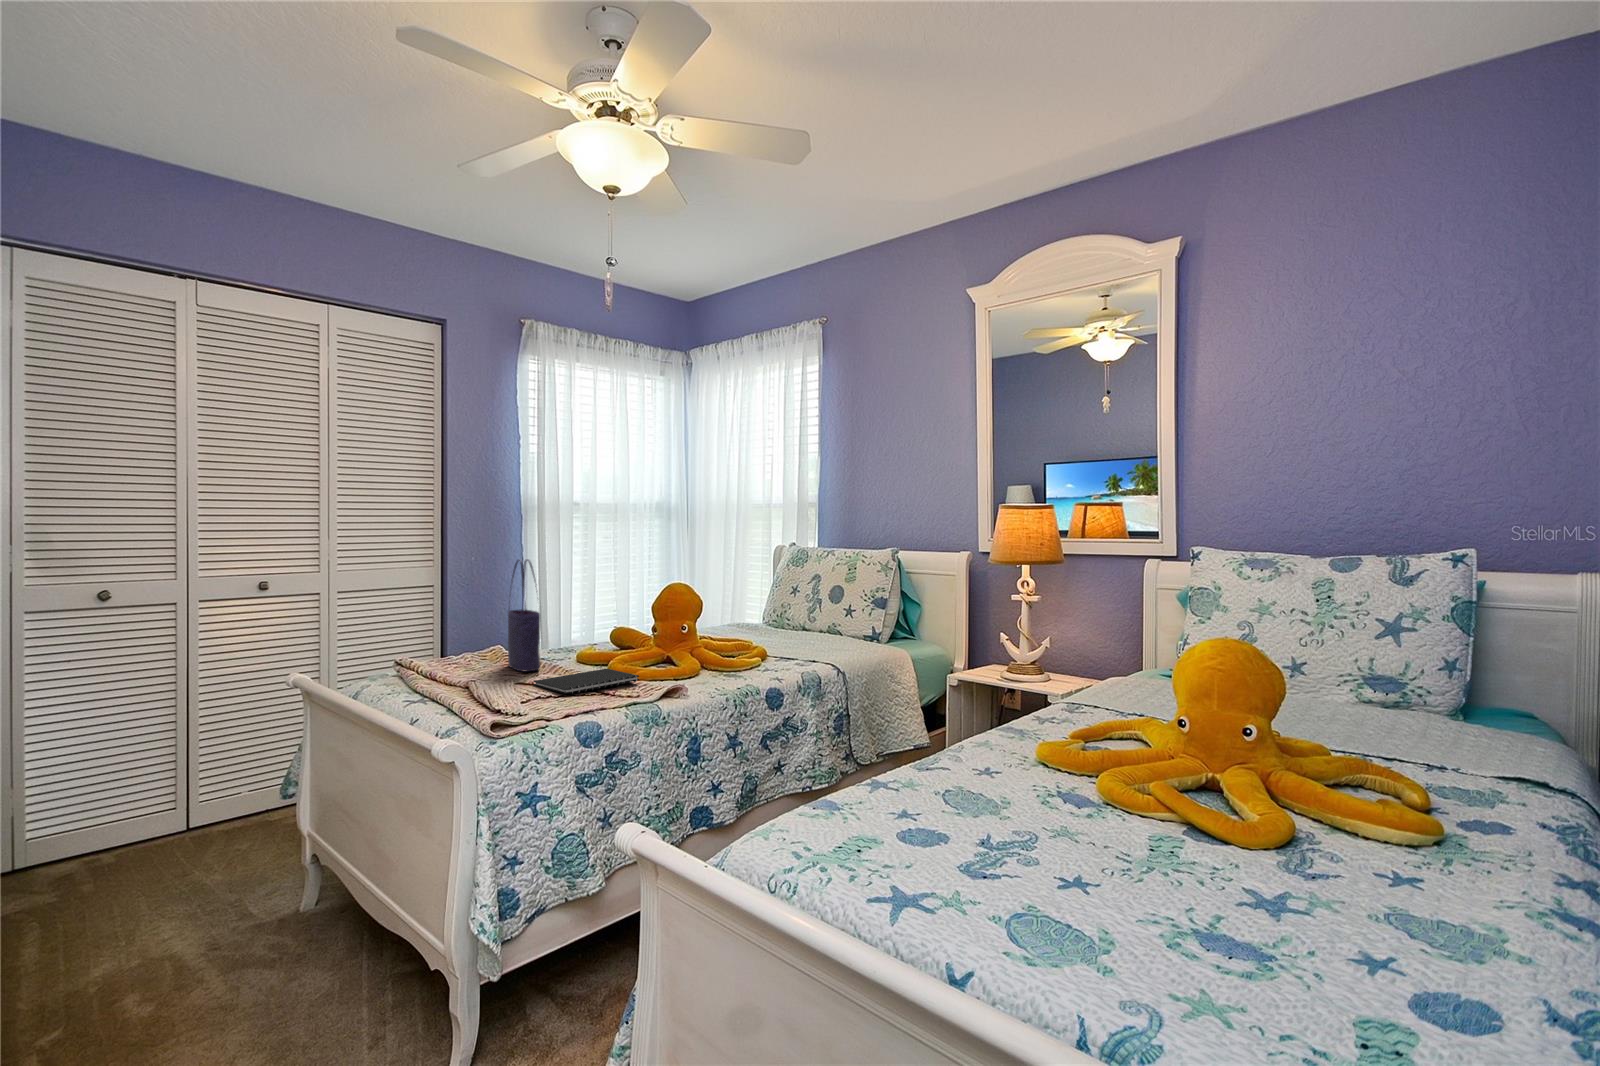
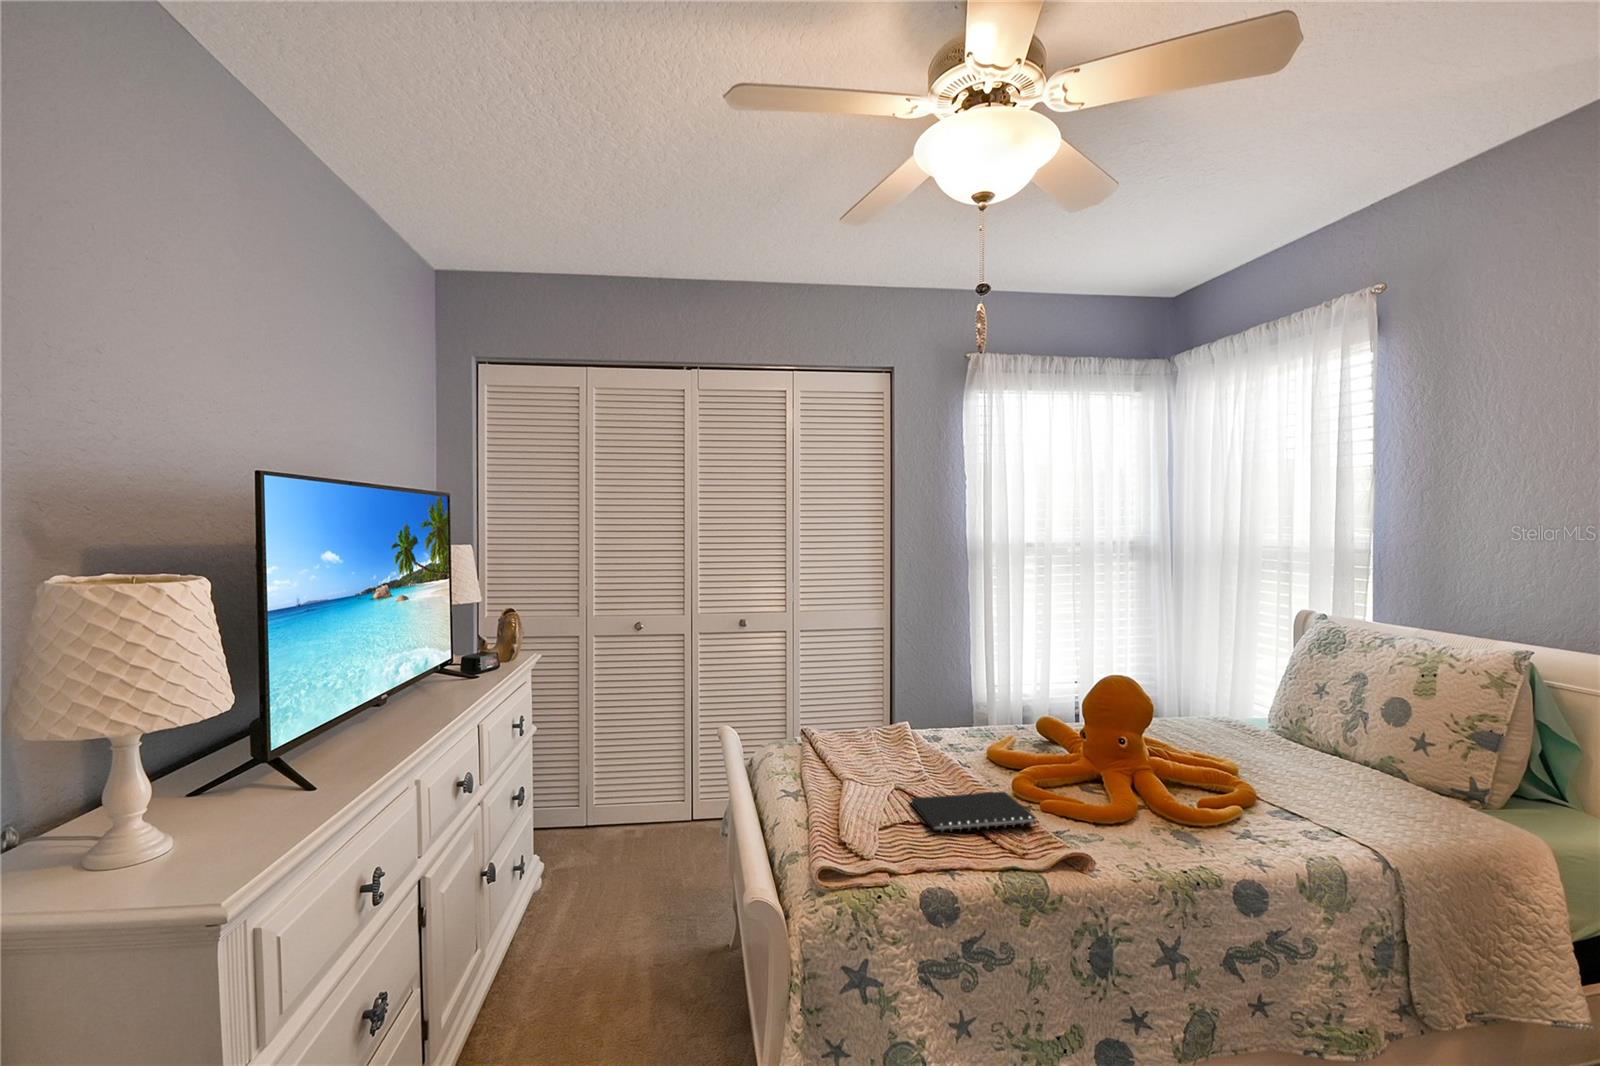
tote bag: present [508,559,540,672] -> none [903,644,933,776]

